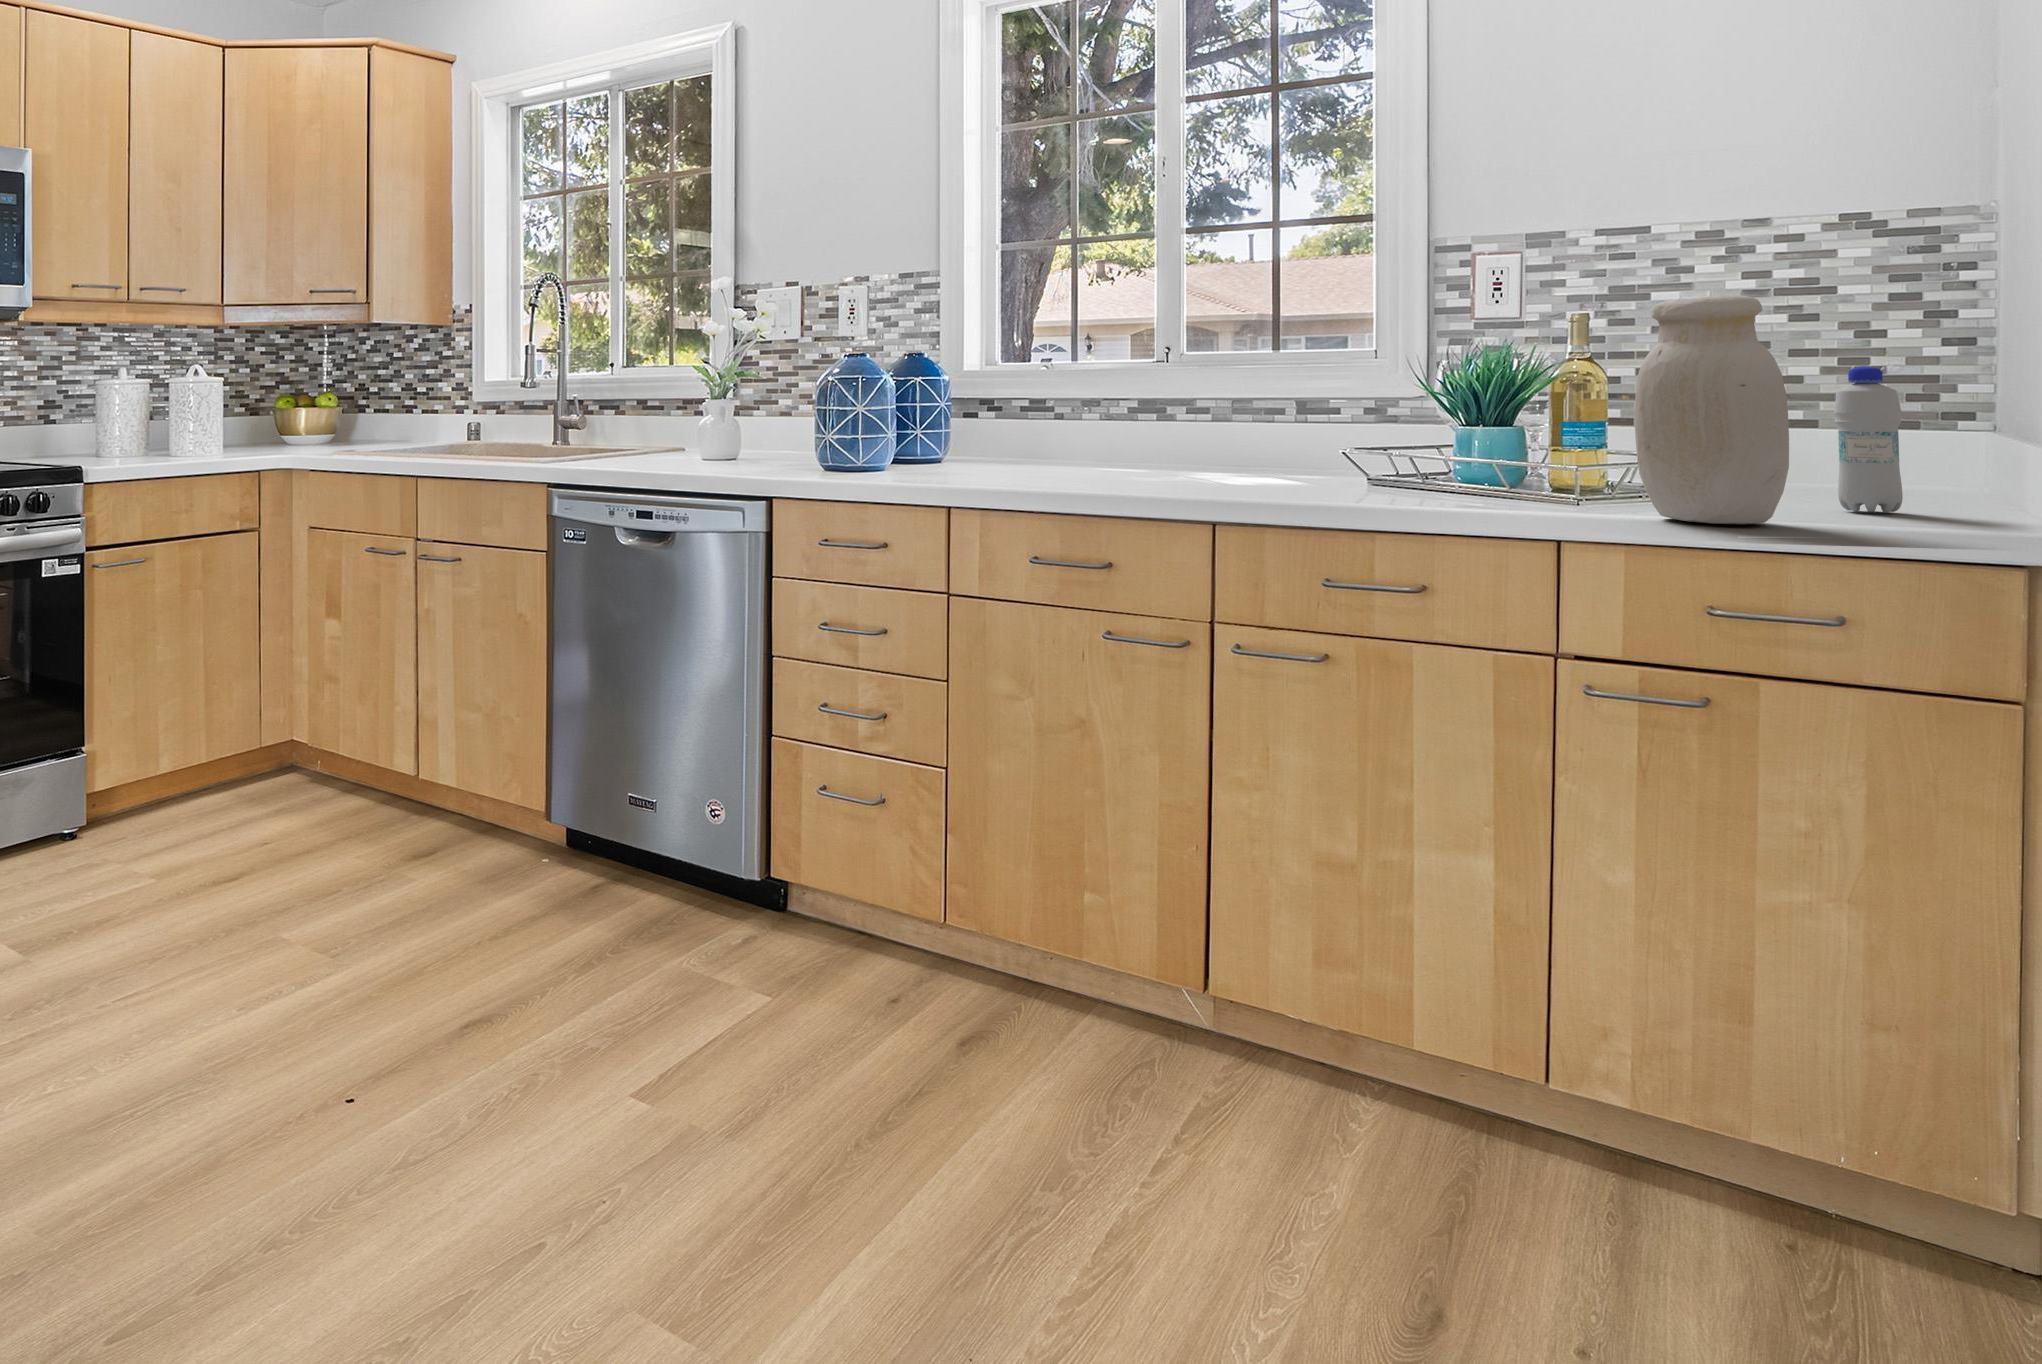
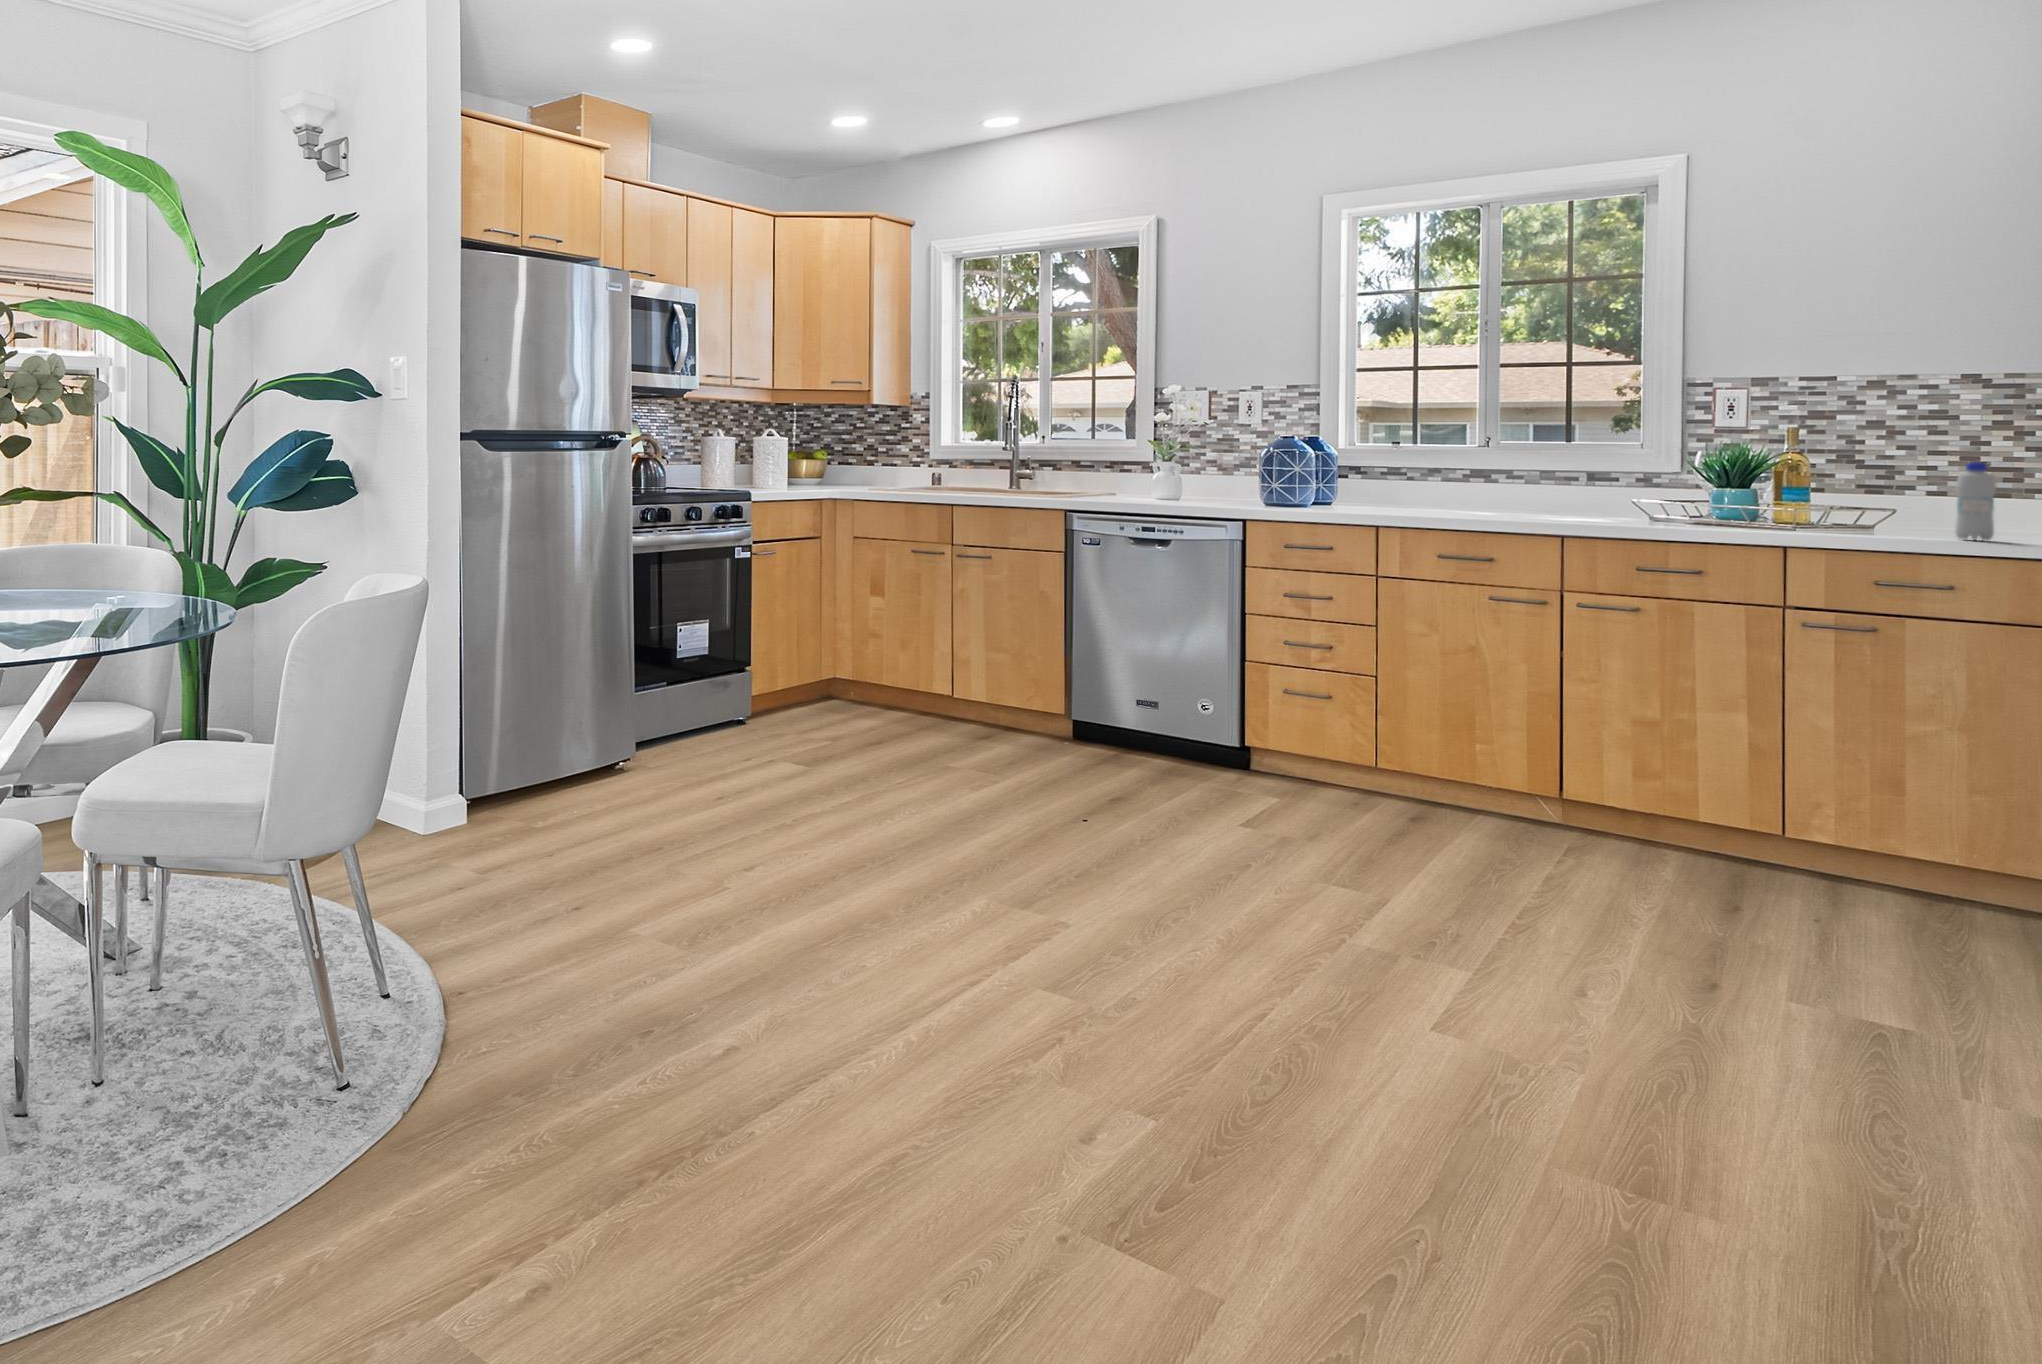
jar: present [1634,295,1789,524] -> none [1837,424,1931,543]

